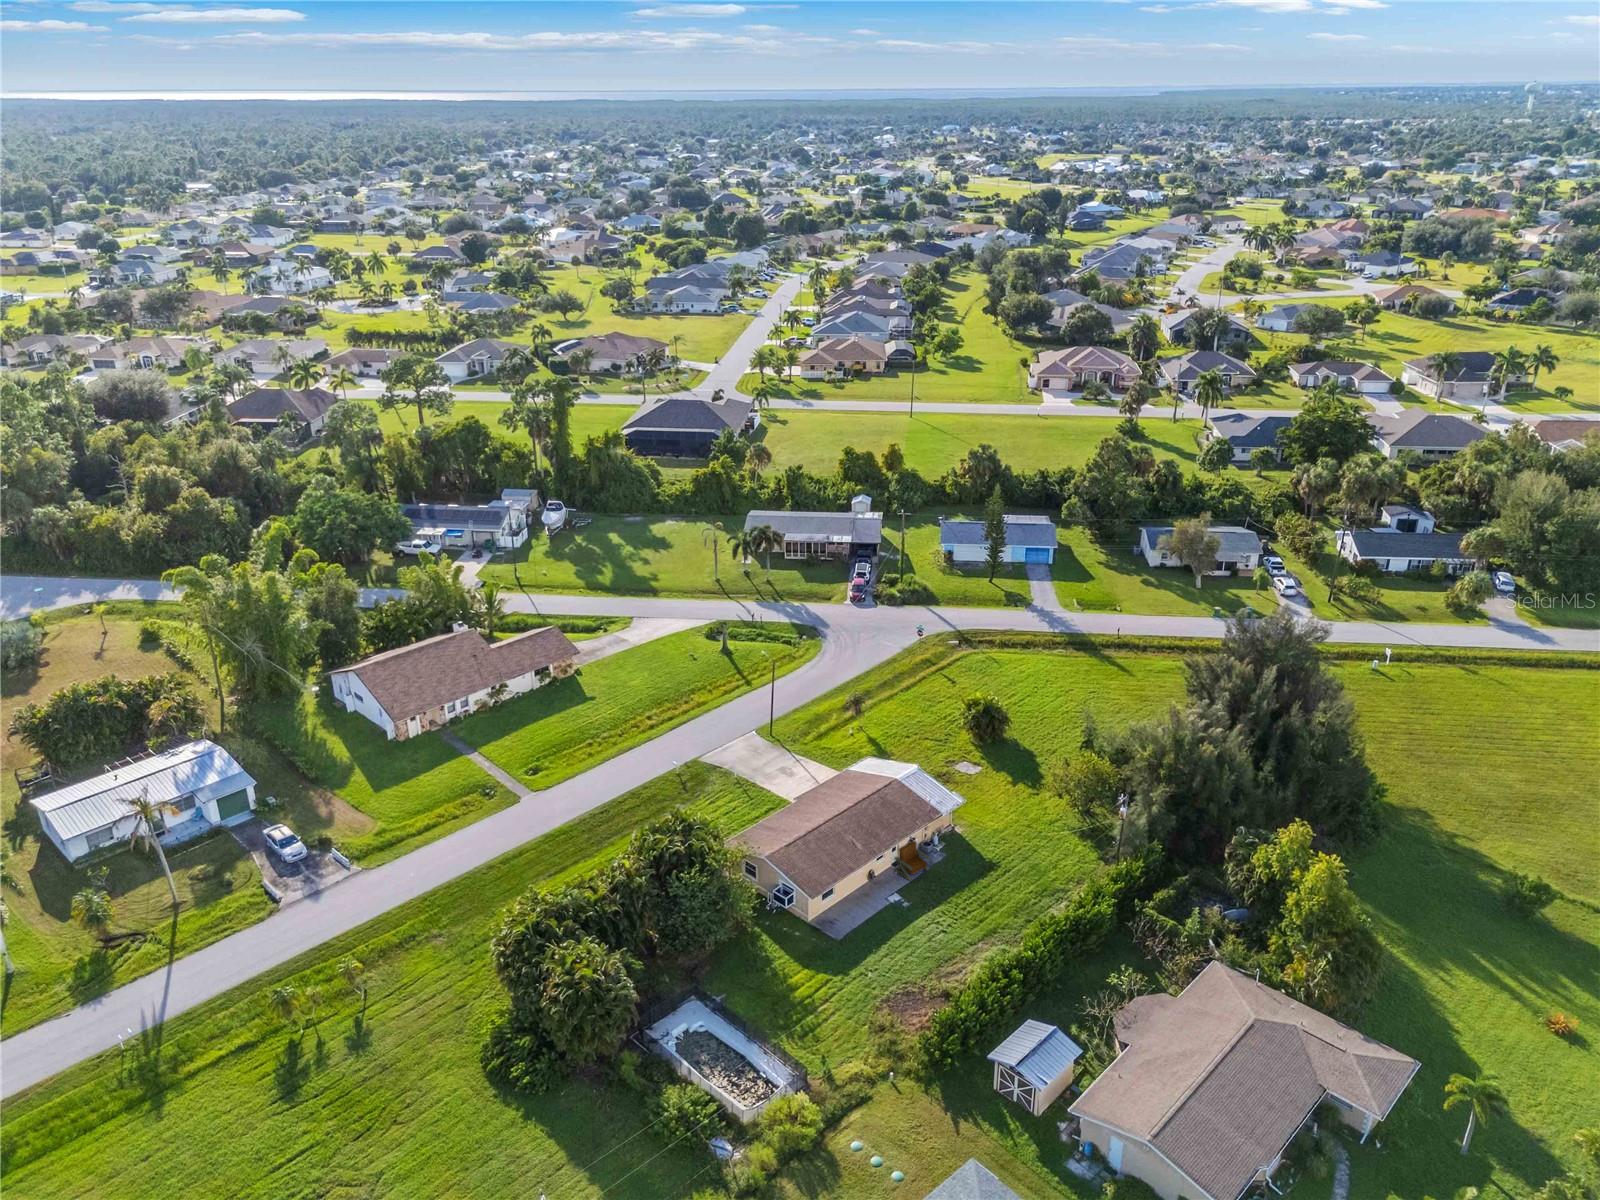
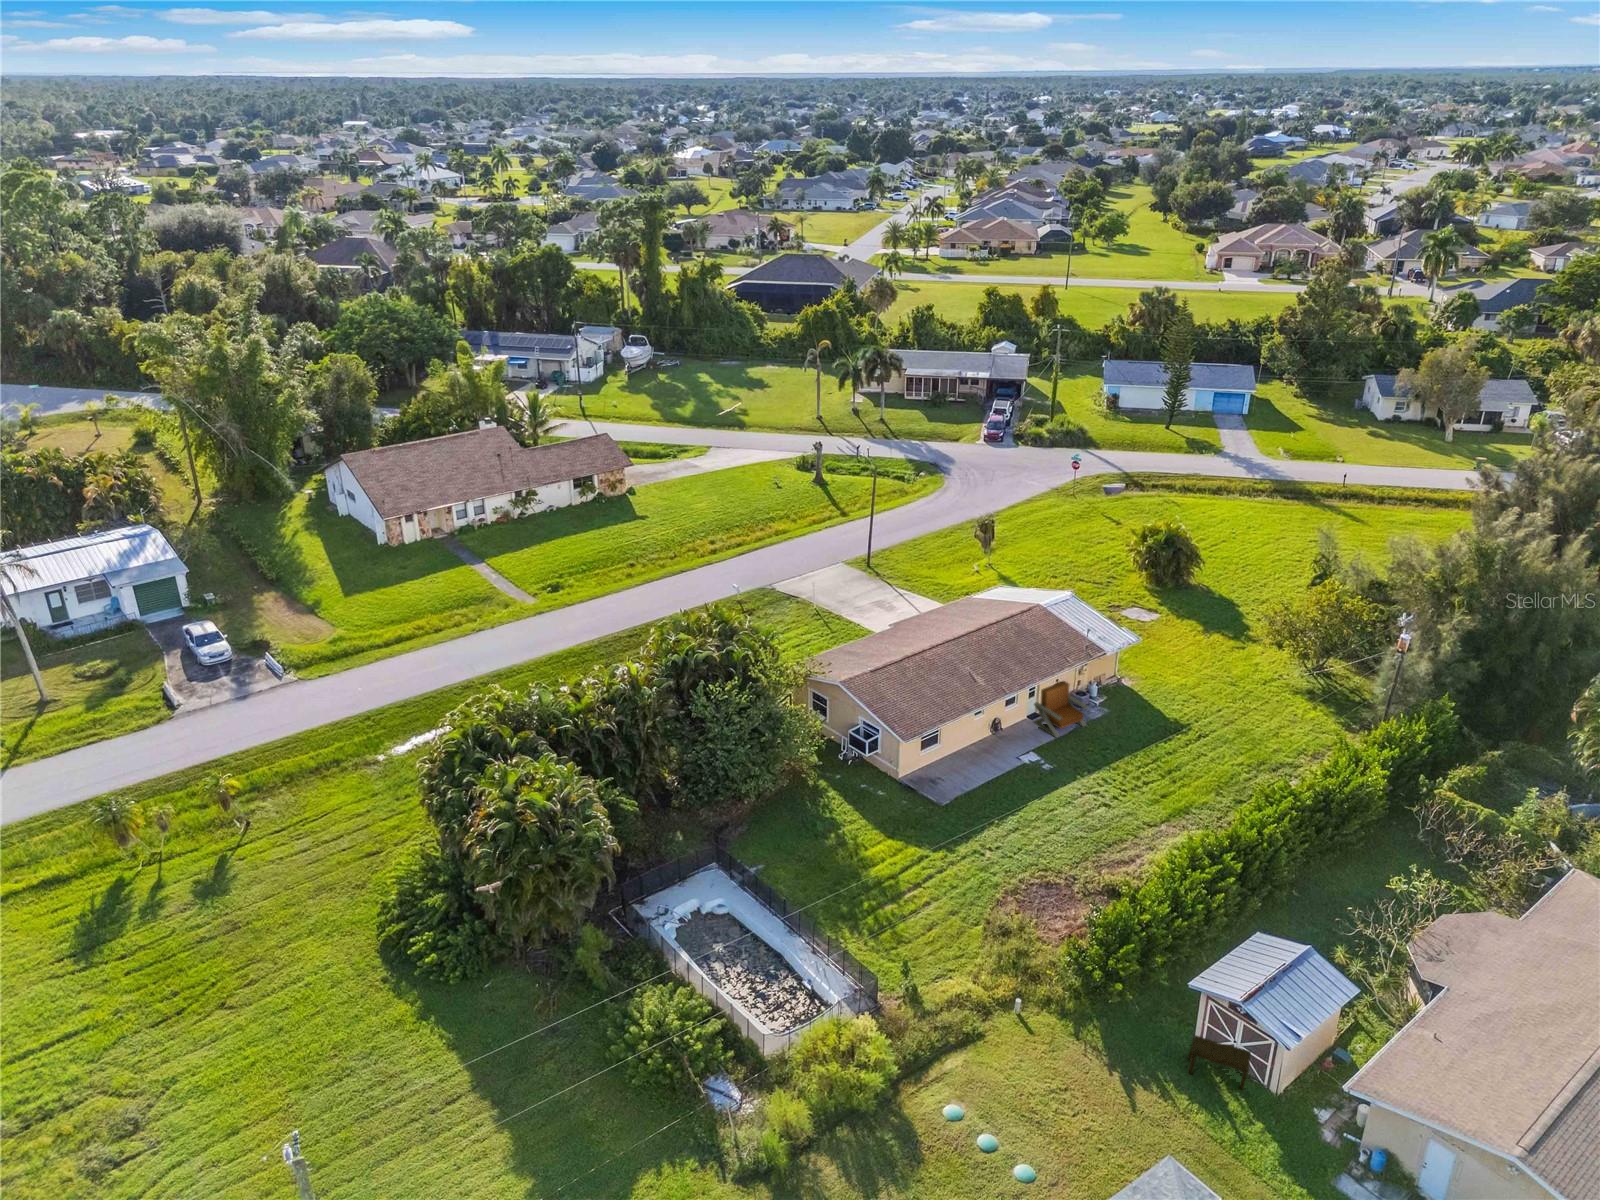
bench: none [990,1086,1024,1116] -> present [1188,1035,1251,1089]

